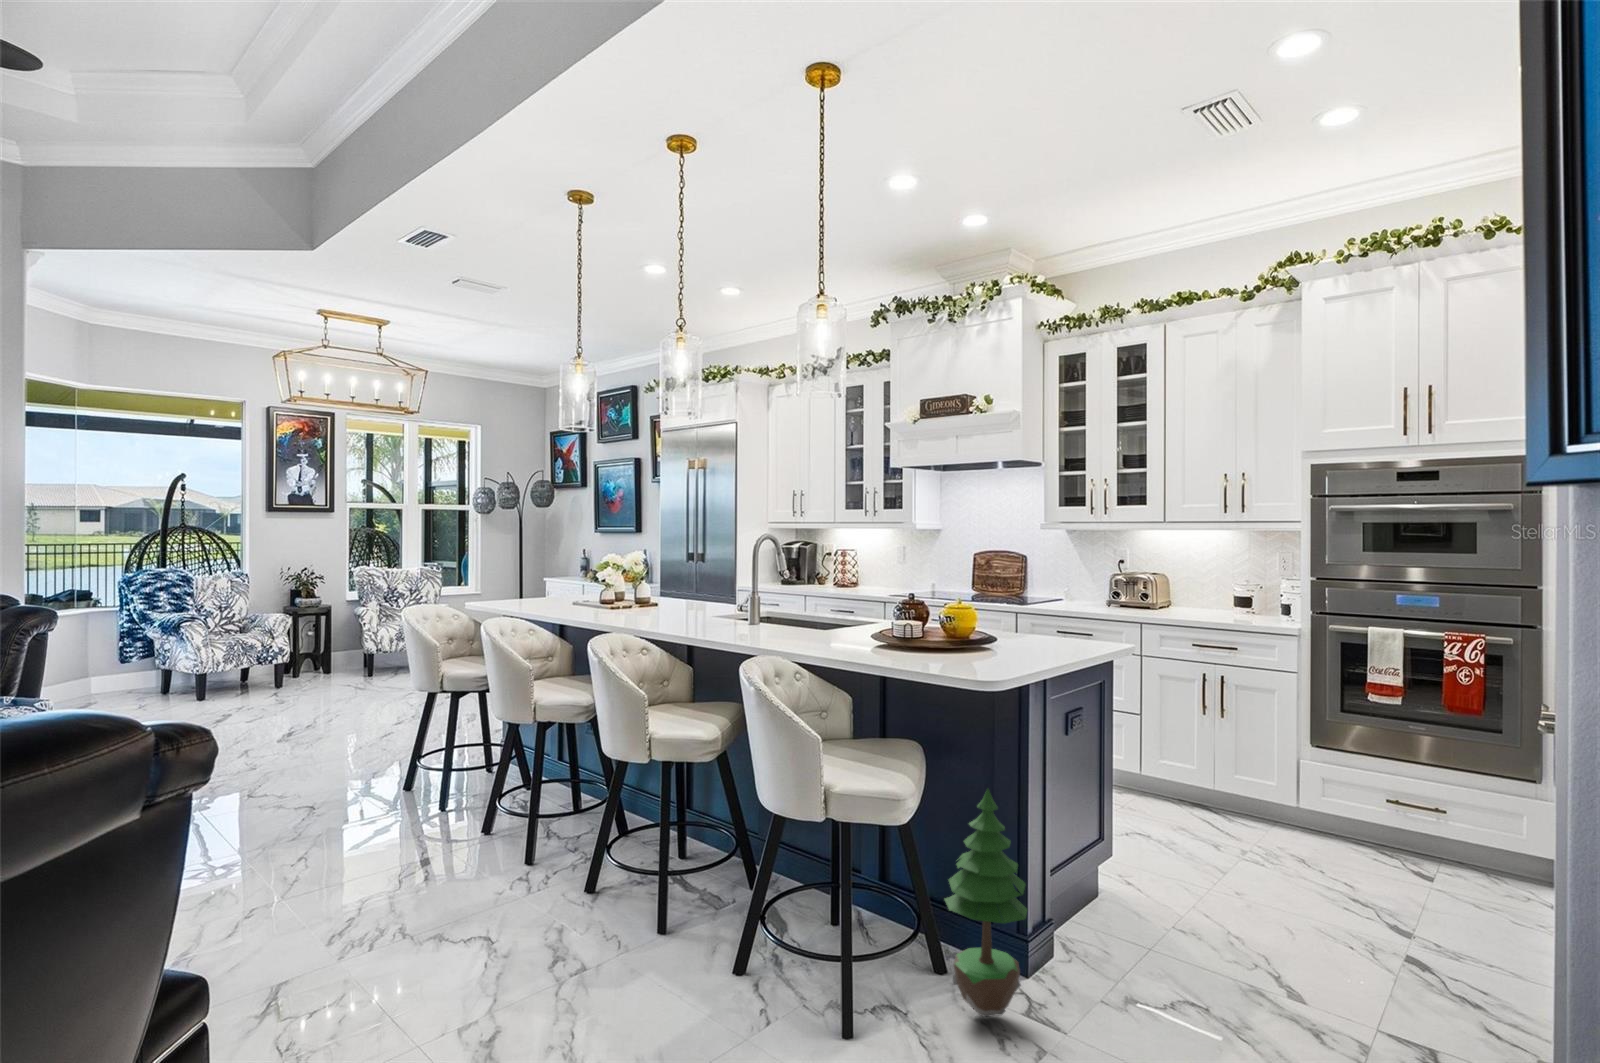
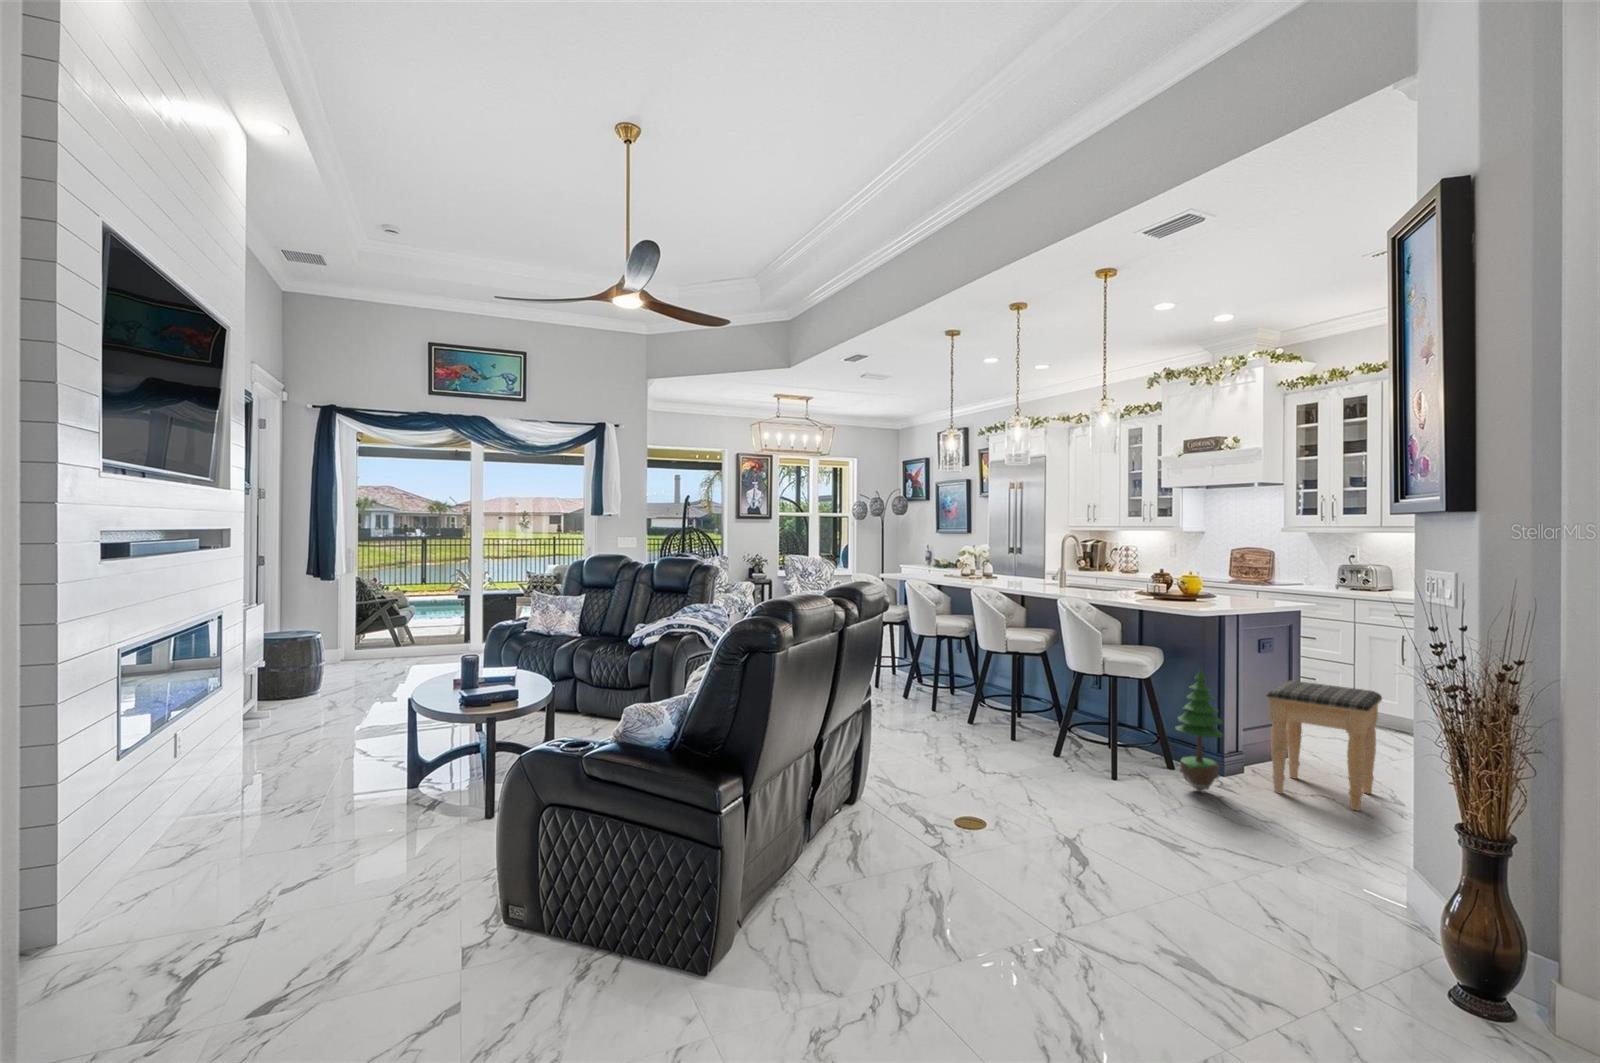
footstool: none [1087,779,1253,1019] -> present [1266,681,1382,810]

